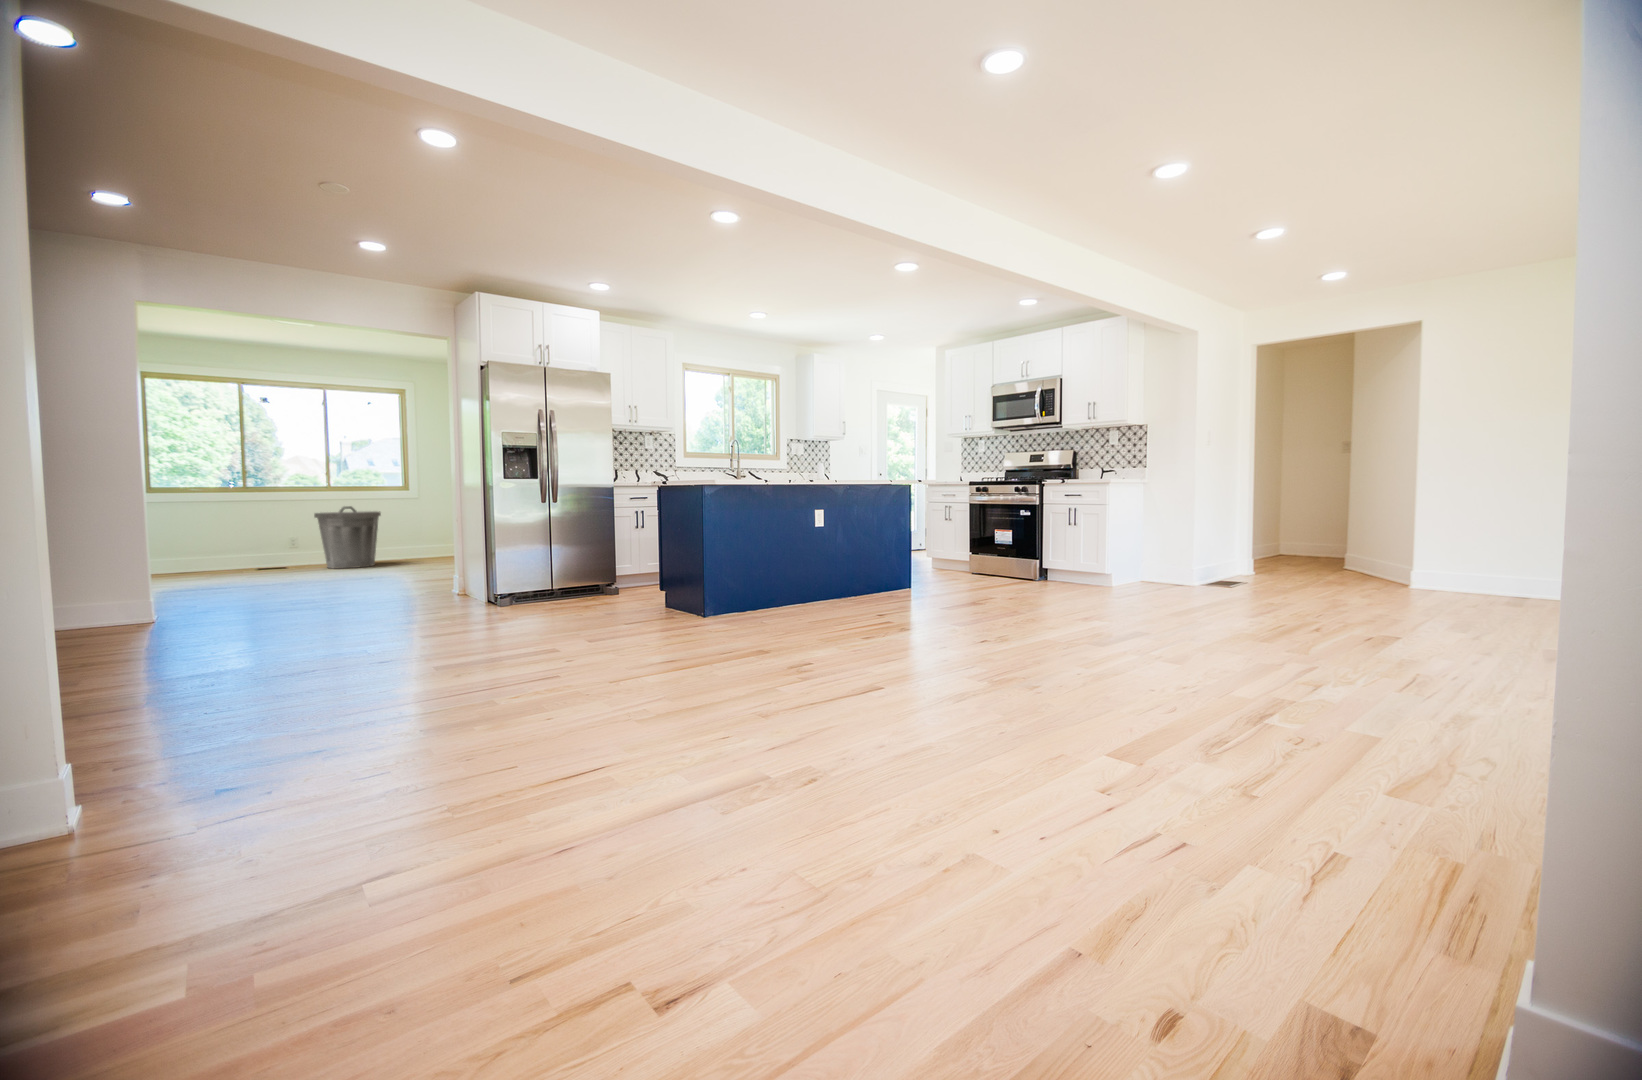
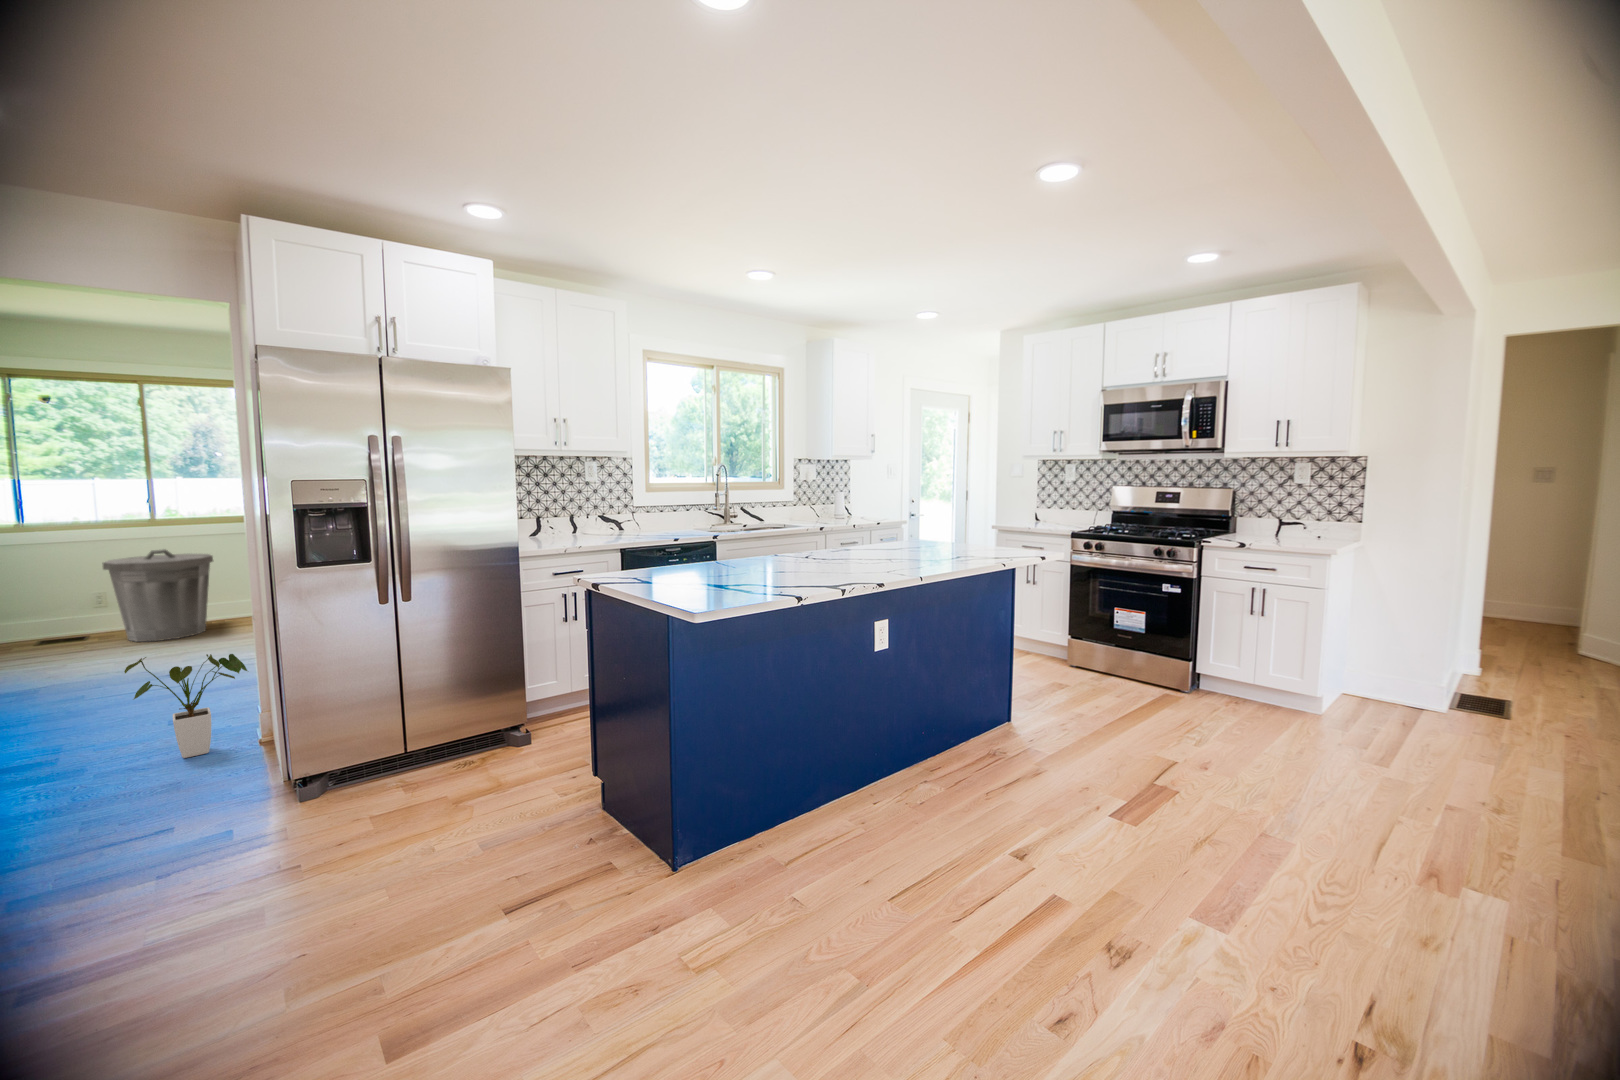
house plant: none [392,538,455,598] -> present [124,654,247,758]

